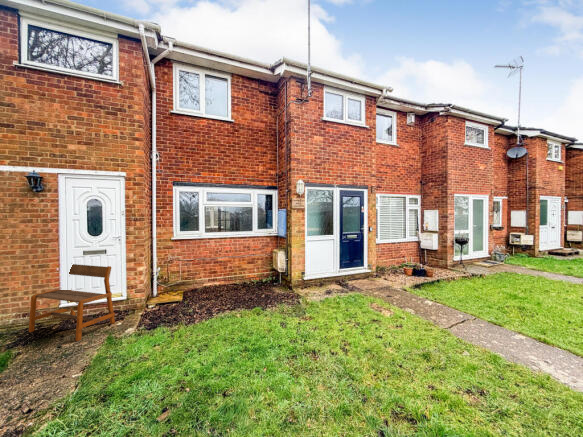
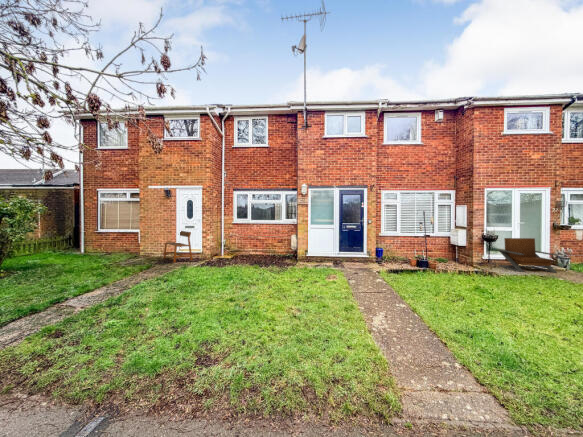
lounge chair: none [463,239,506,271] -> present [498,238,557,273]

